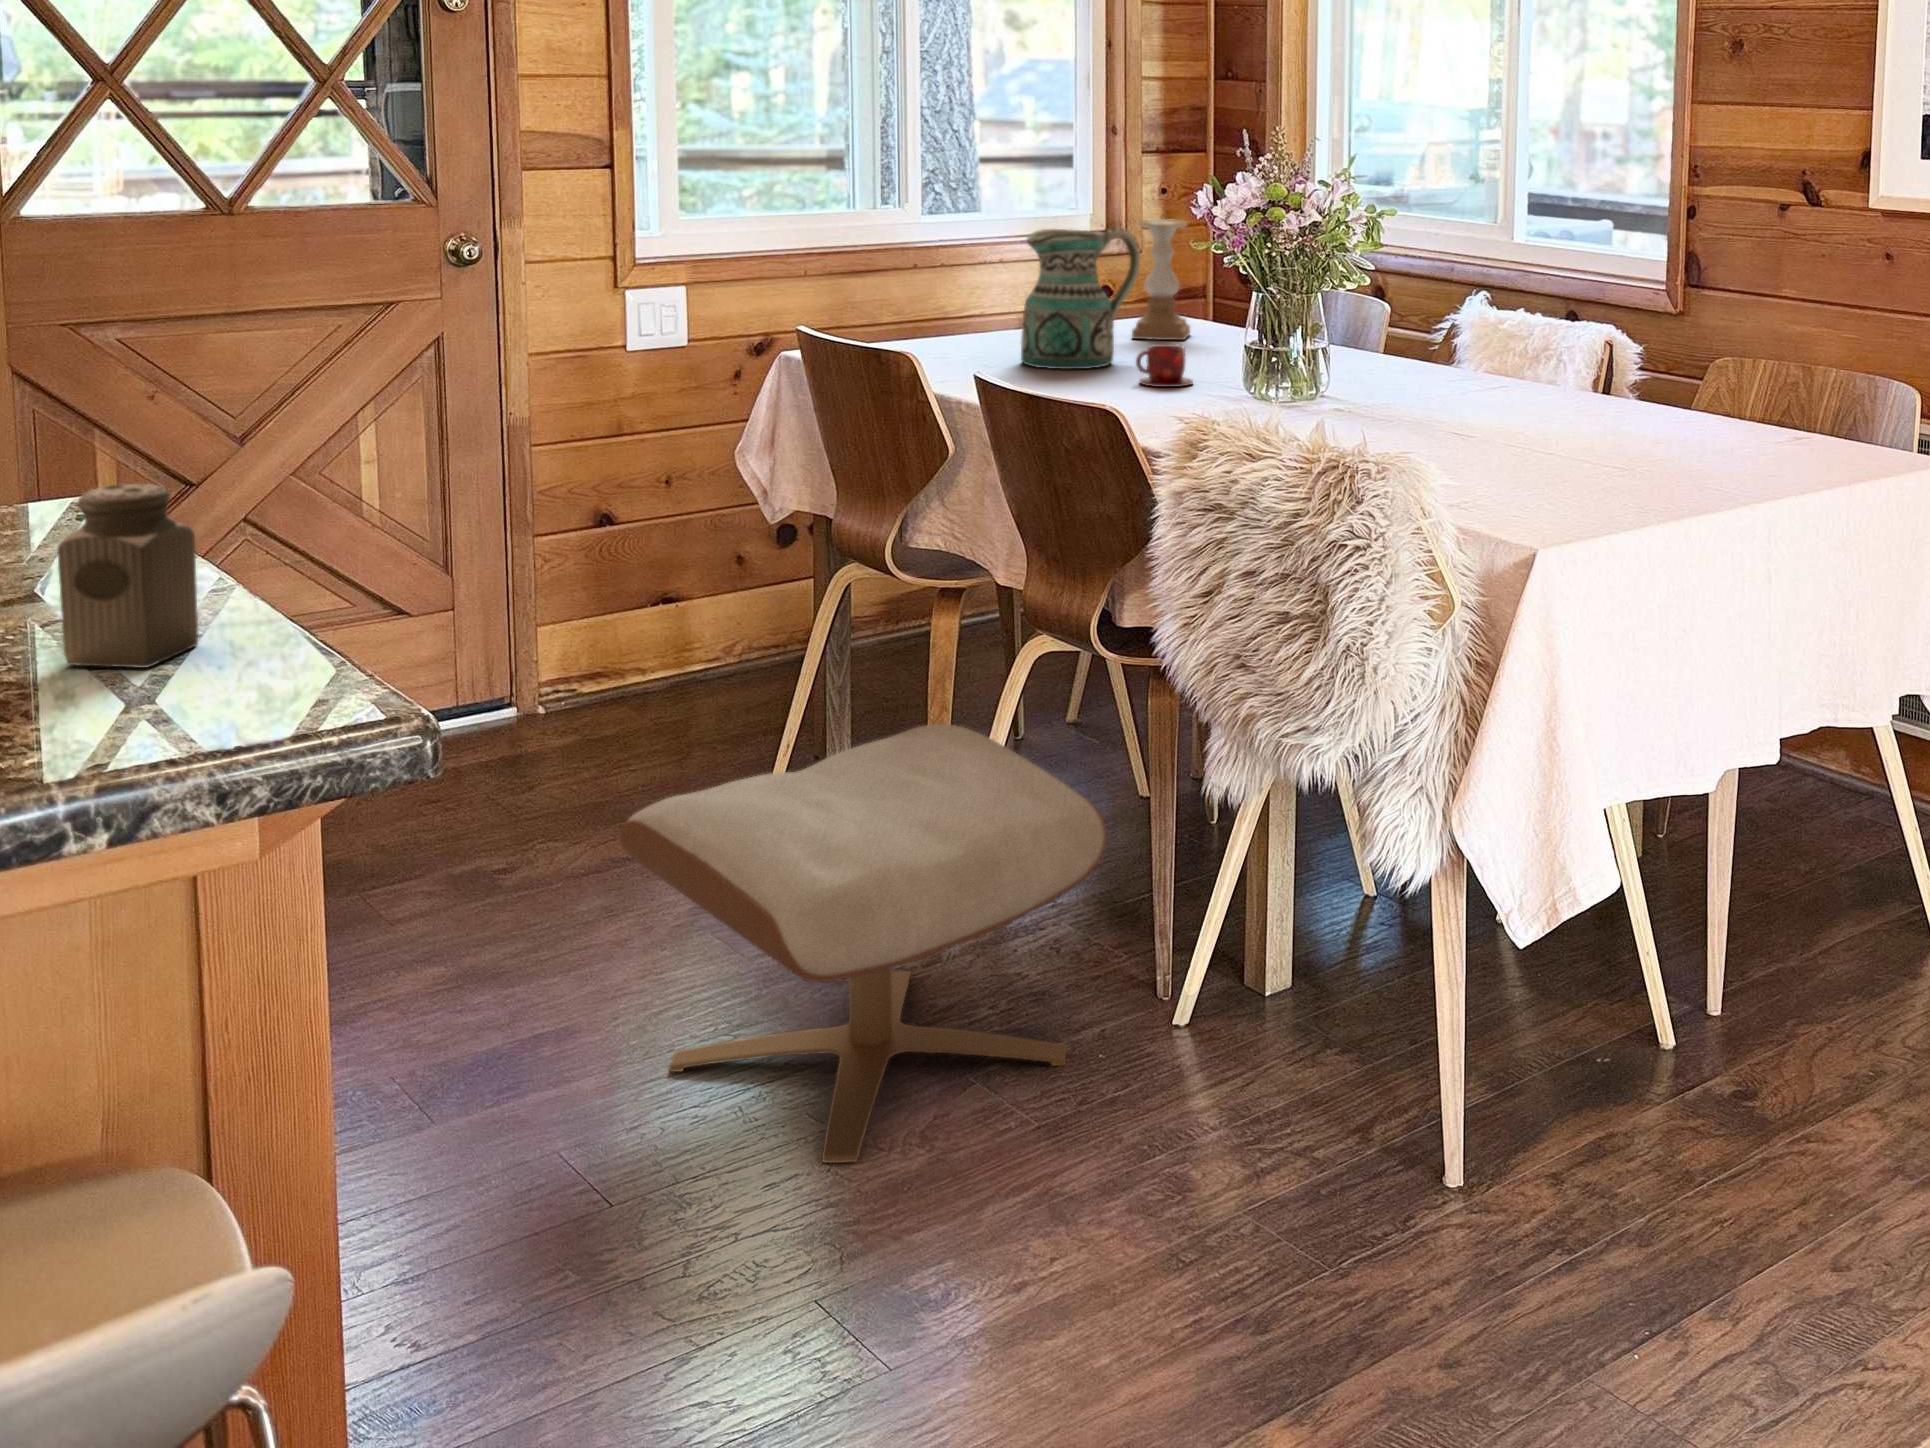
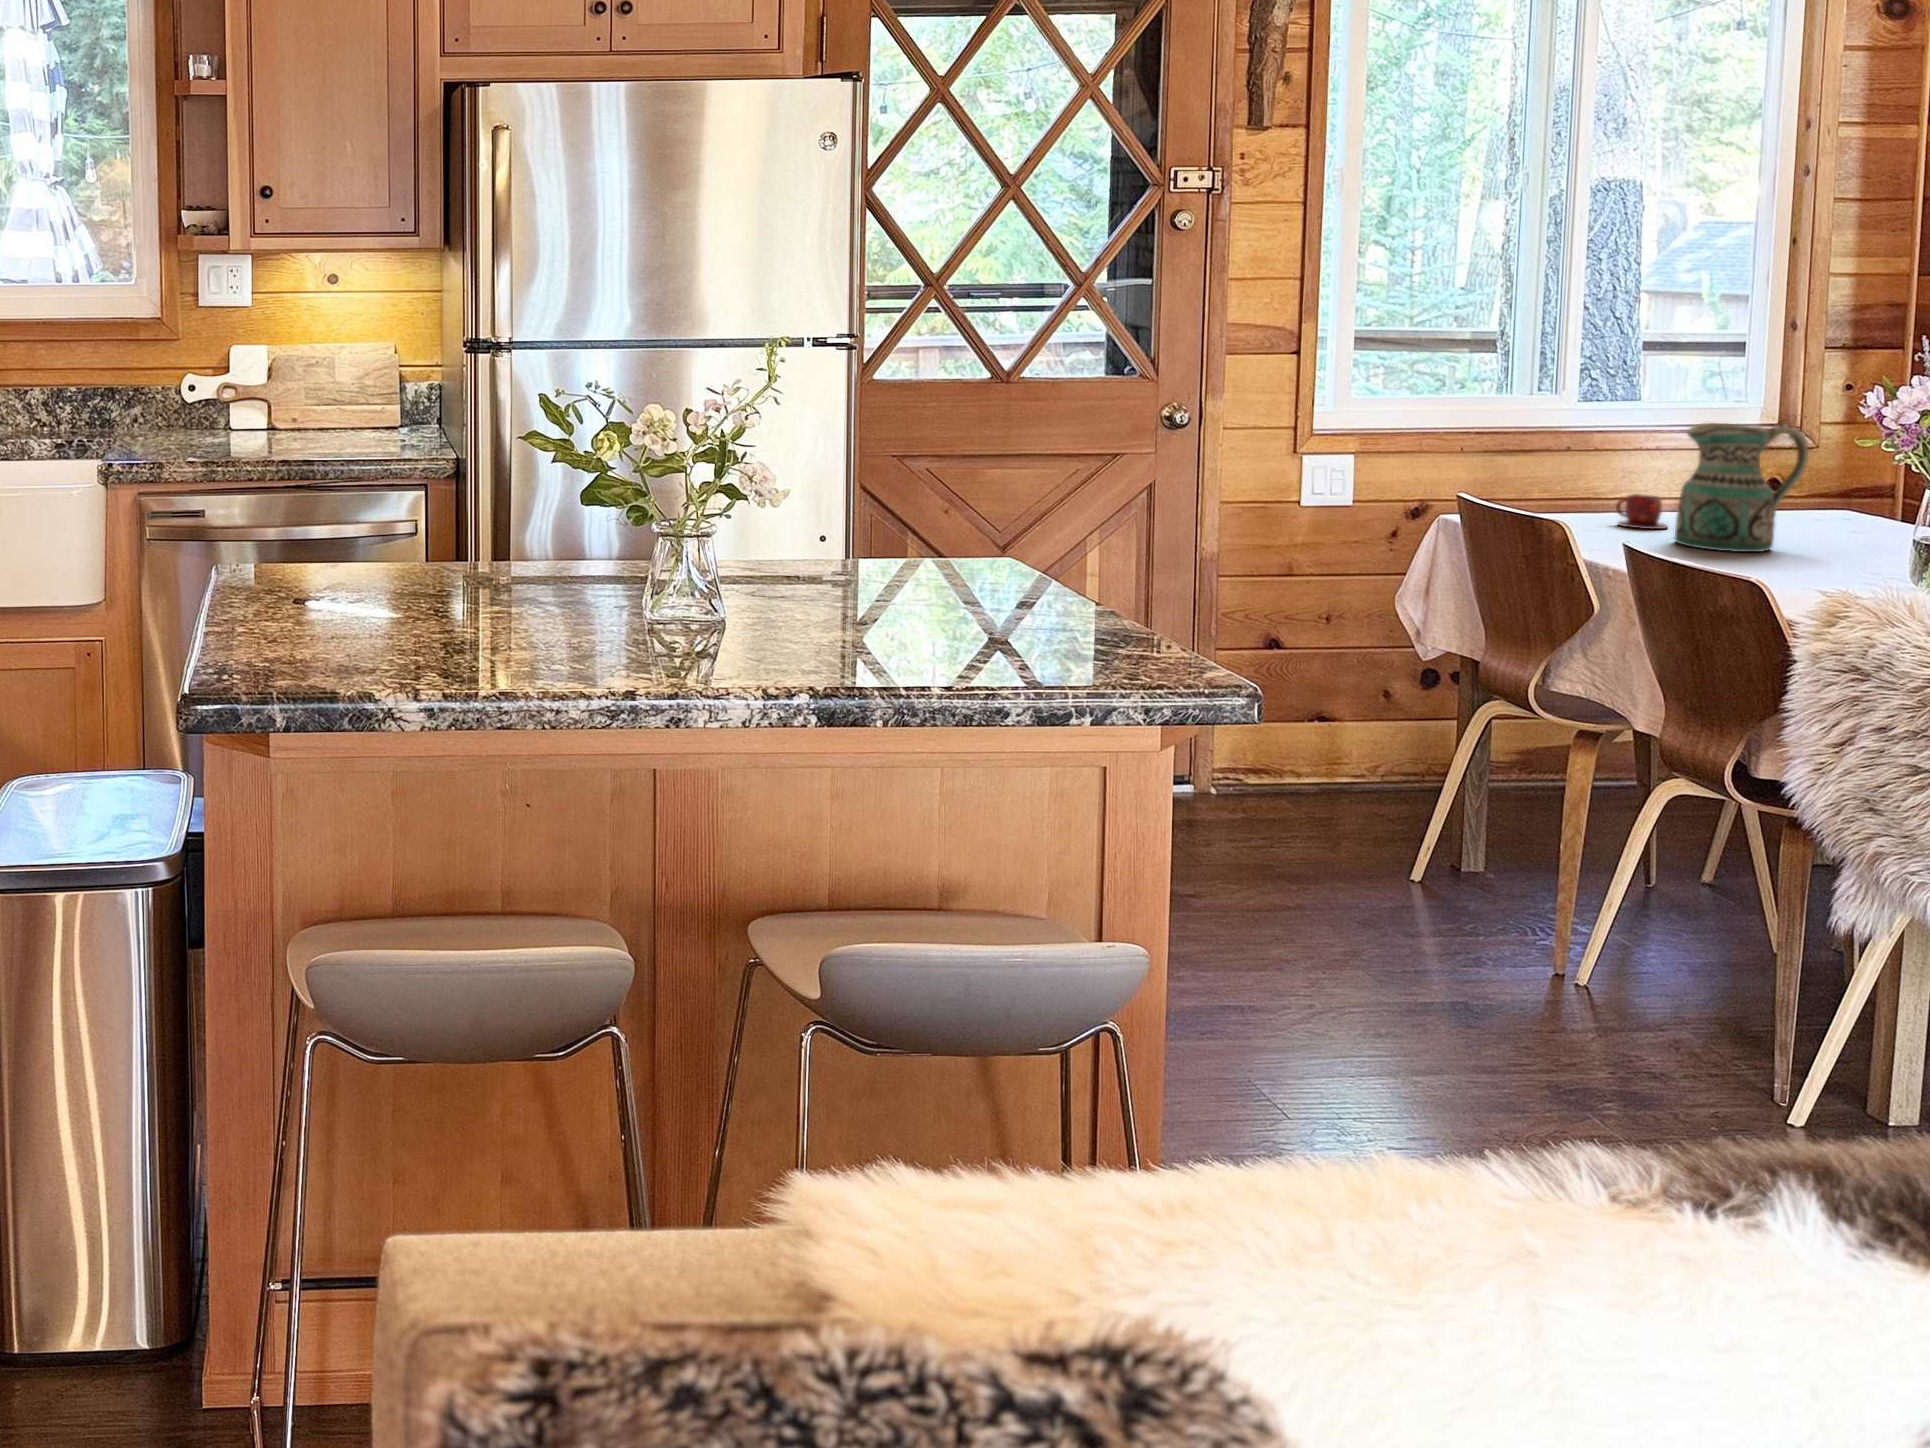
candle holder: present [1132,219,1190,340] -> none [1798,418,1869,535]
teacup: present [1136,344,1193,387] -> present [1616,494,1667,529]
salt shaker: present [58,484,198,668] -> none [1047,548,1115,650]
ottoman: present [620,724,1106,1163] -> none [1305,827,1727,1136]

